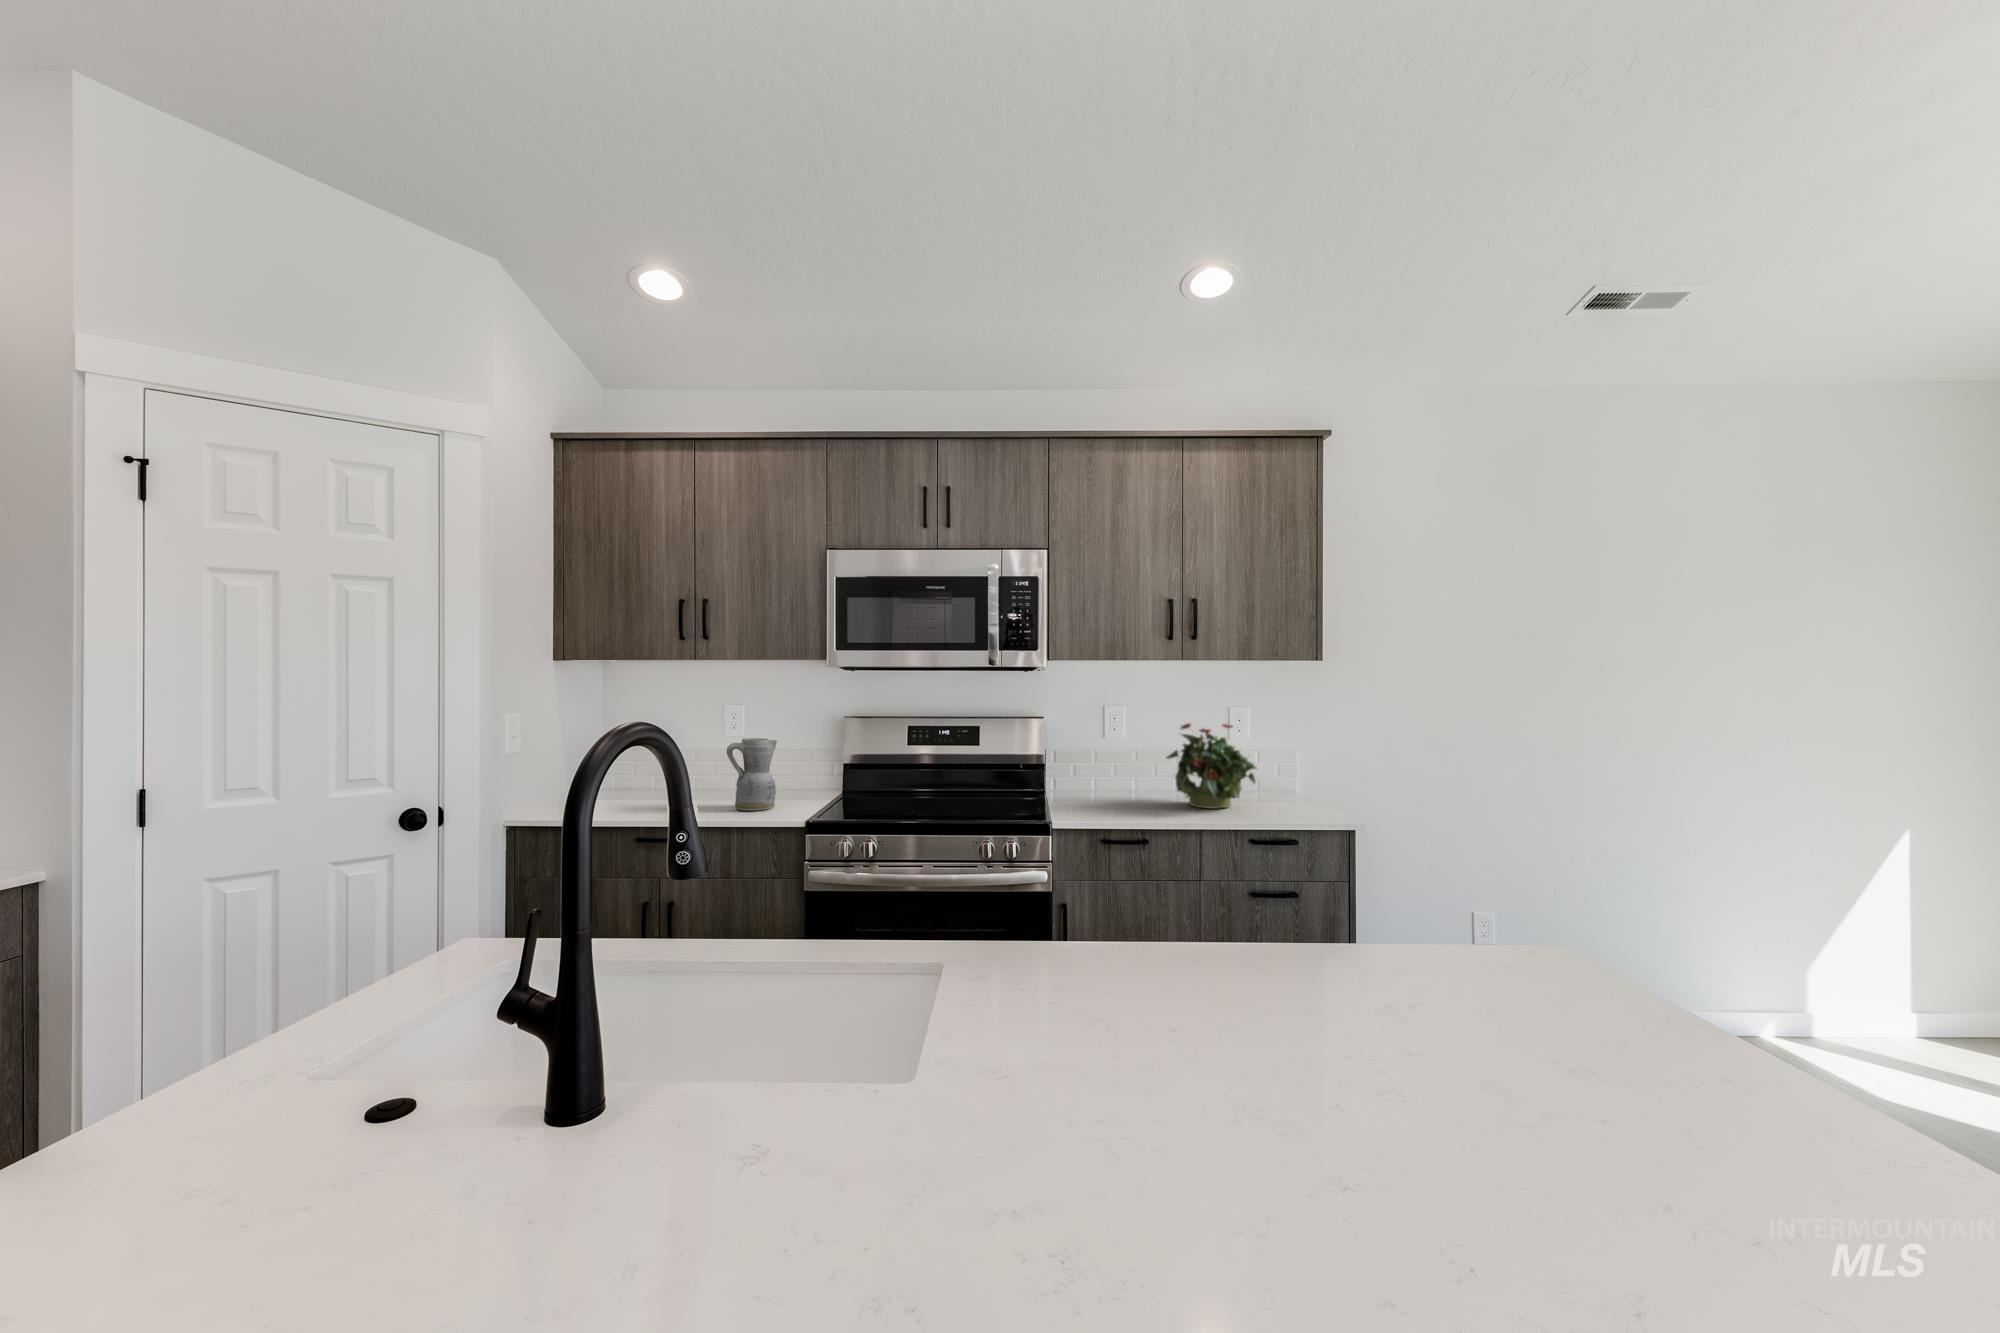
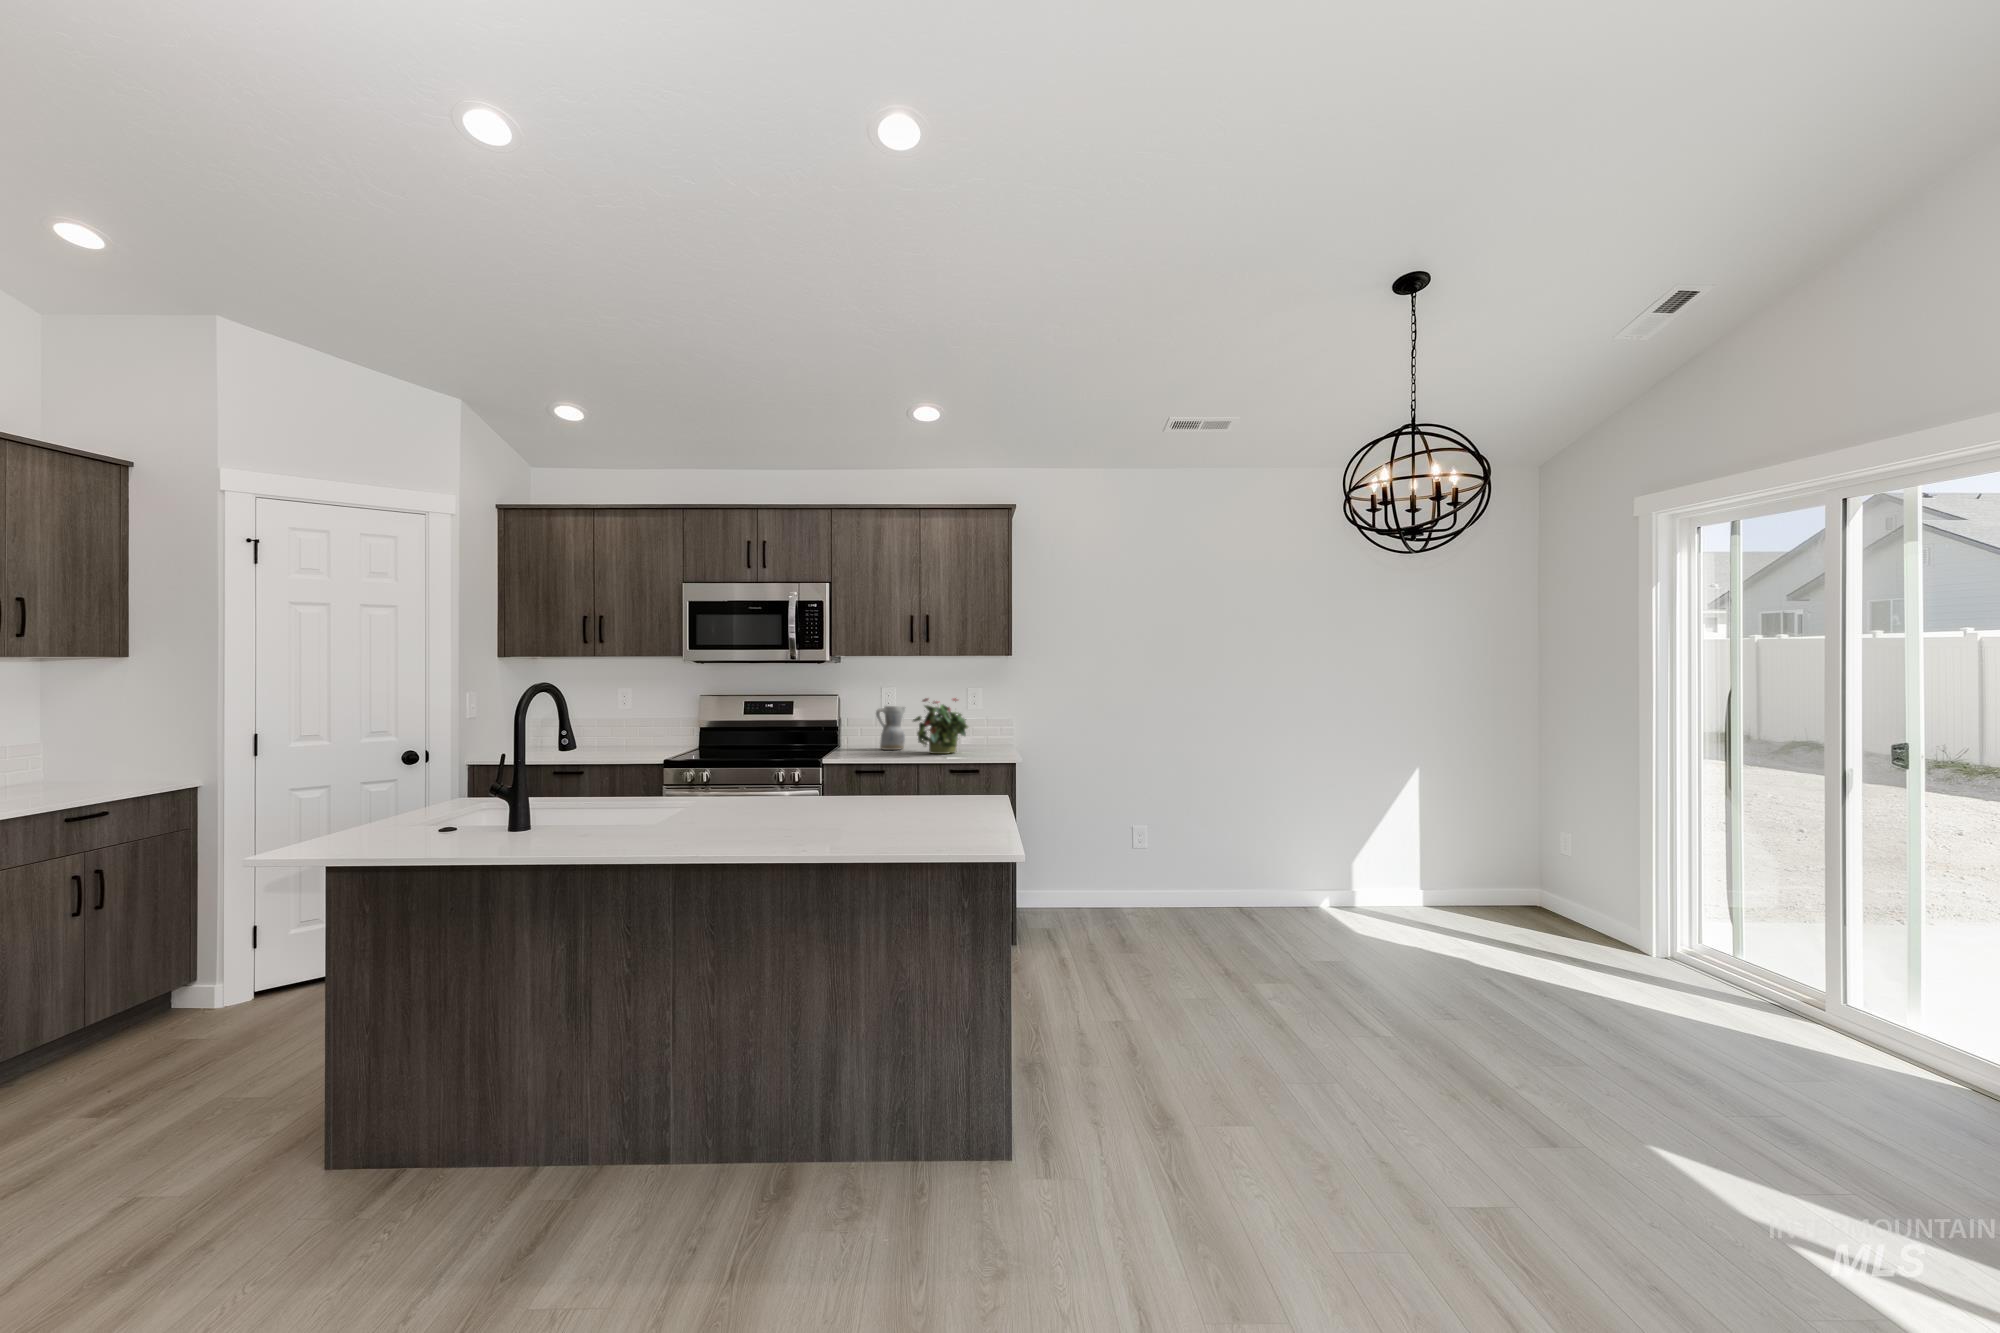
ceramic pitcher: present [727,738,777,811] -> present [876,706,905,750]

